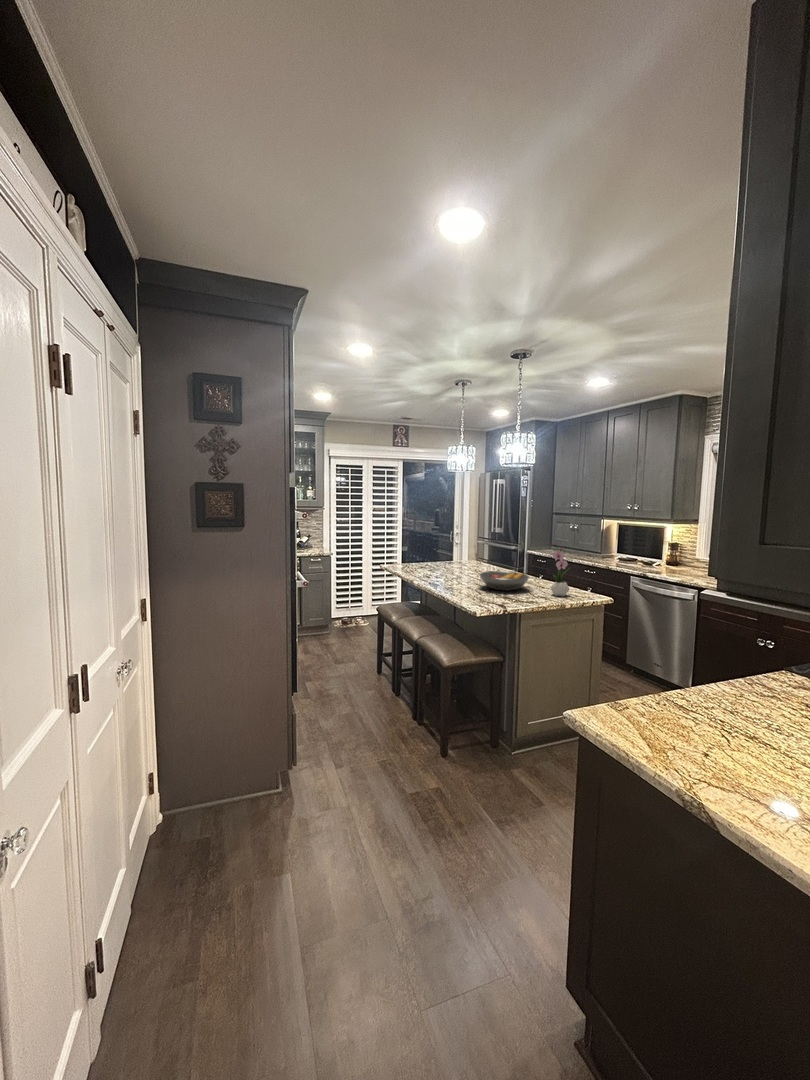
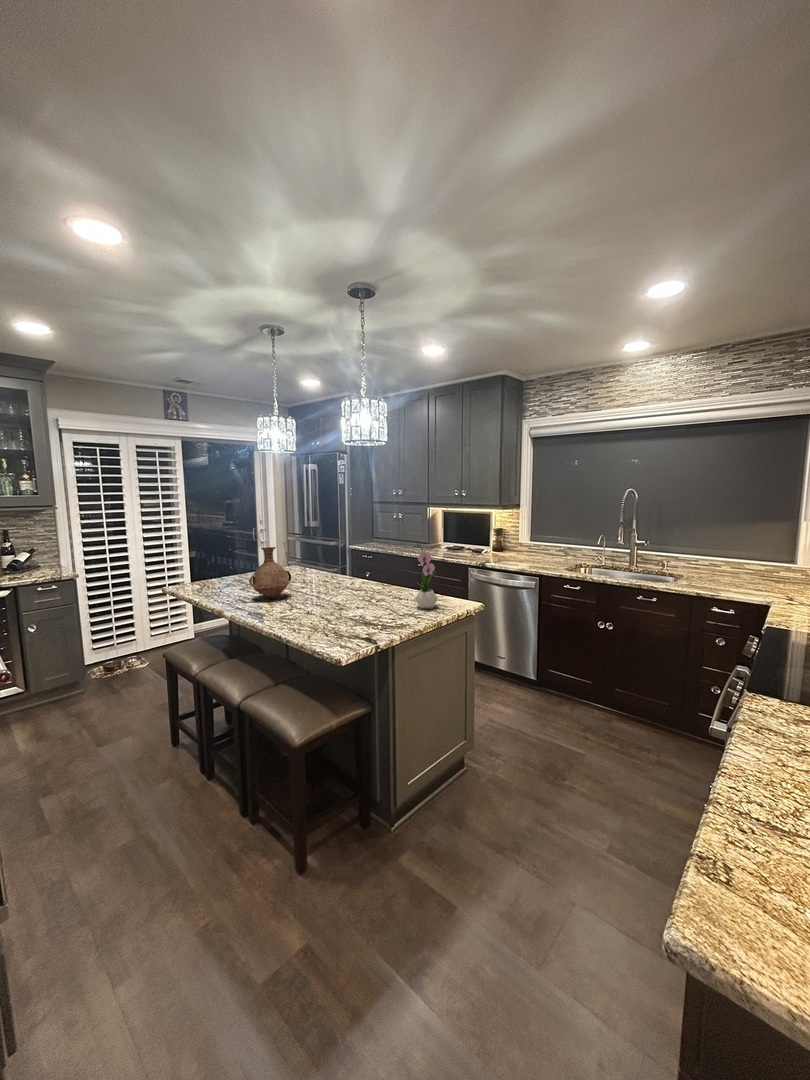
vase: none [433,541,463,578] -> present [249,547,291,598]
fruit bowl: present [479,571,529,590] -> none [321,582,387,610]

